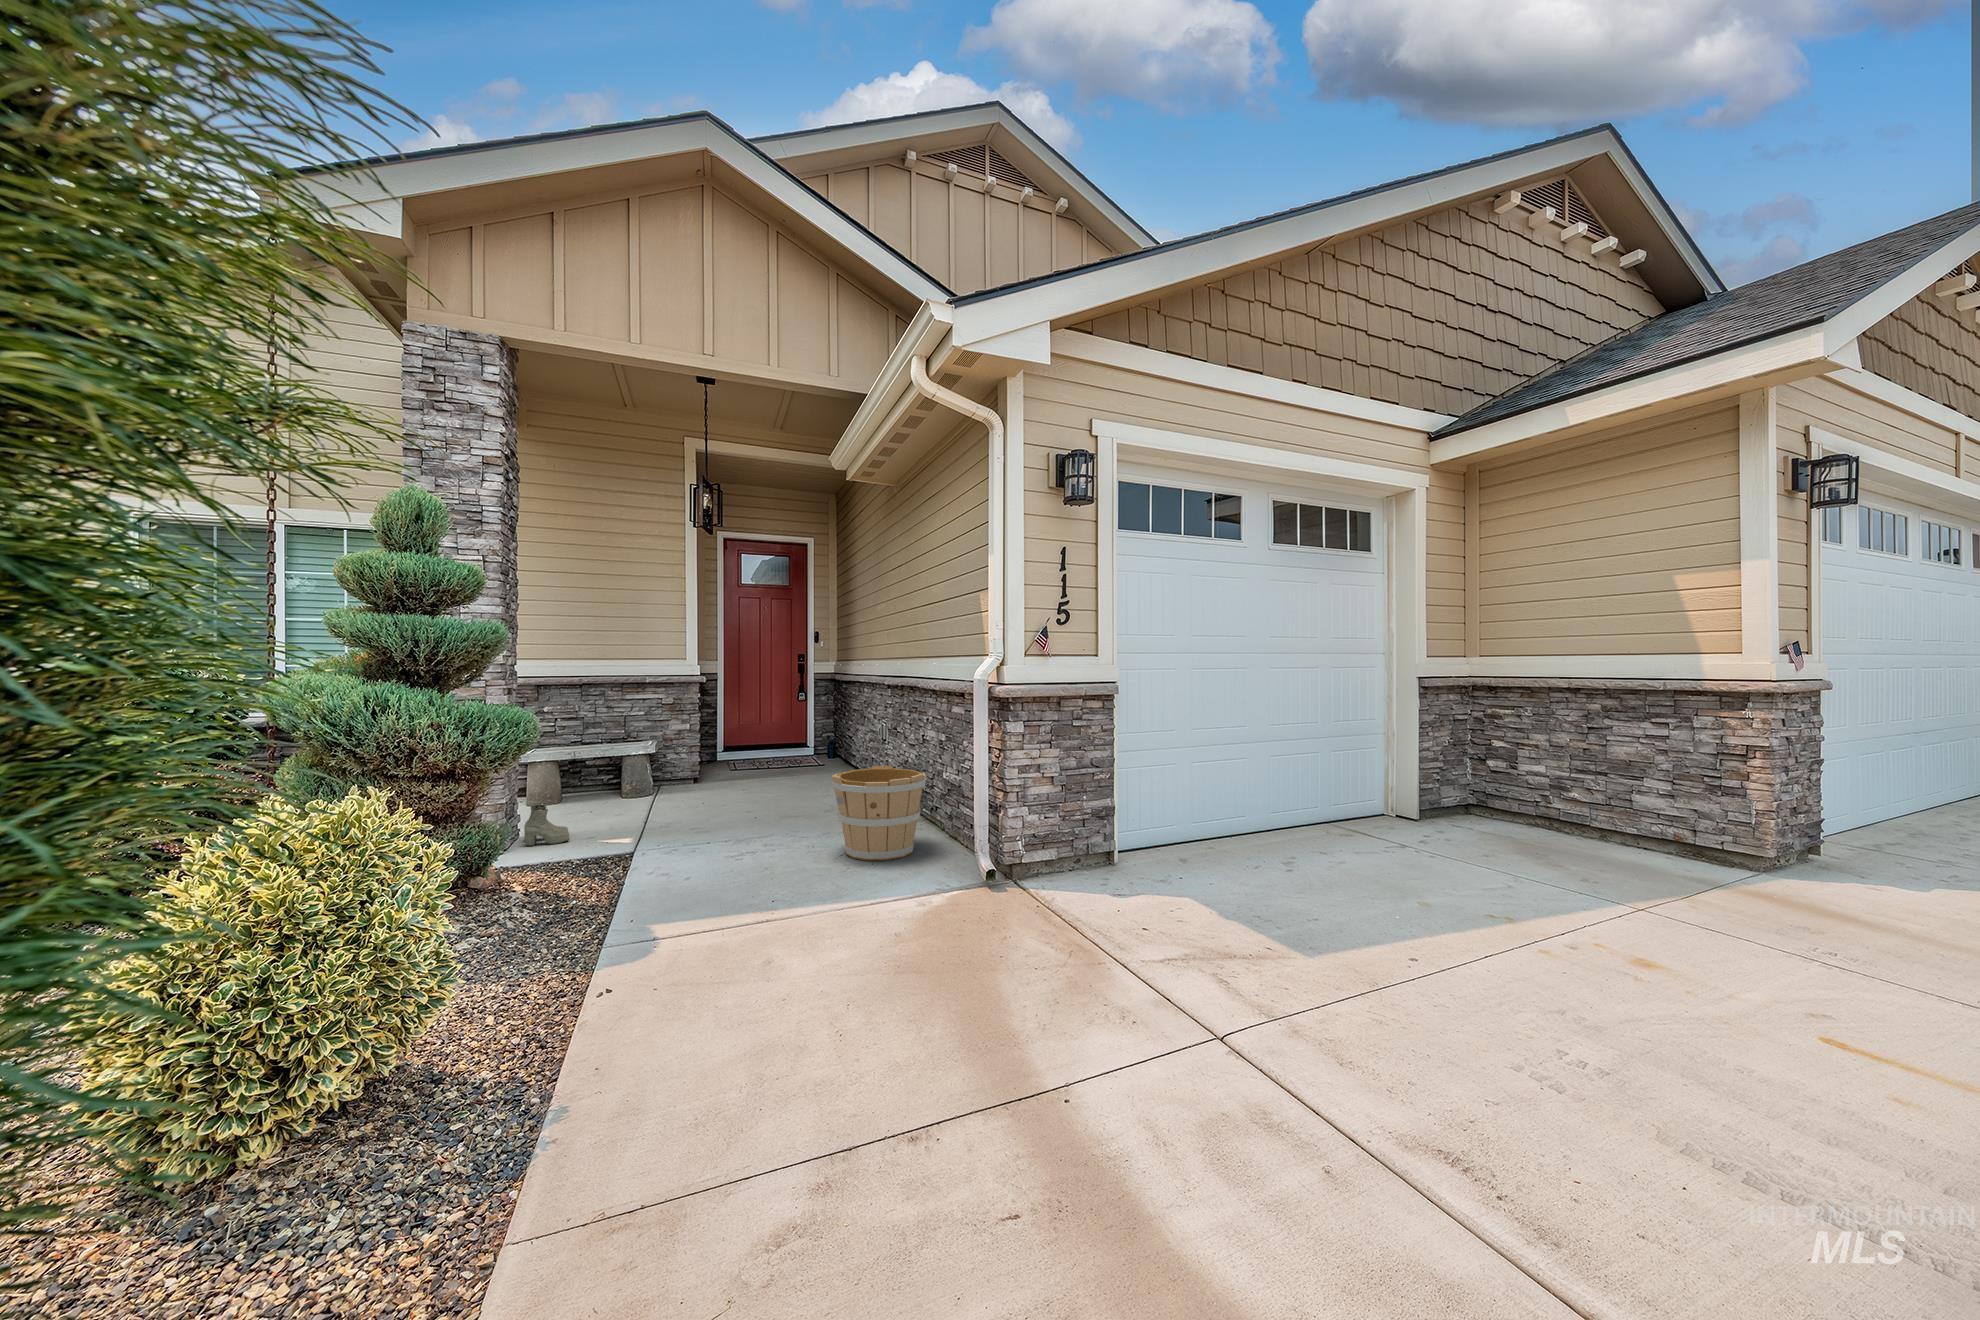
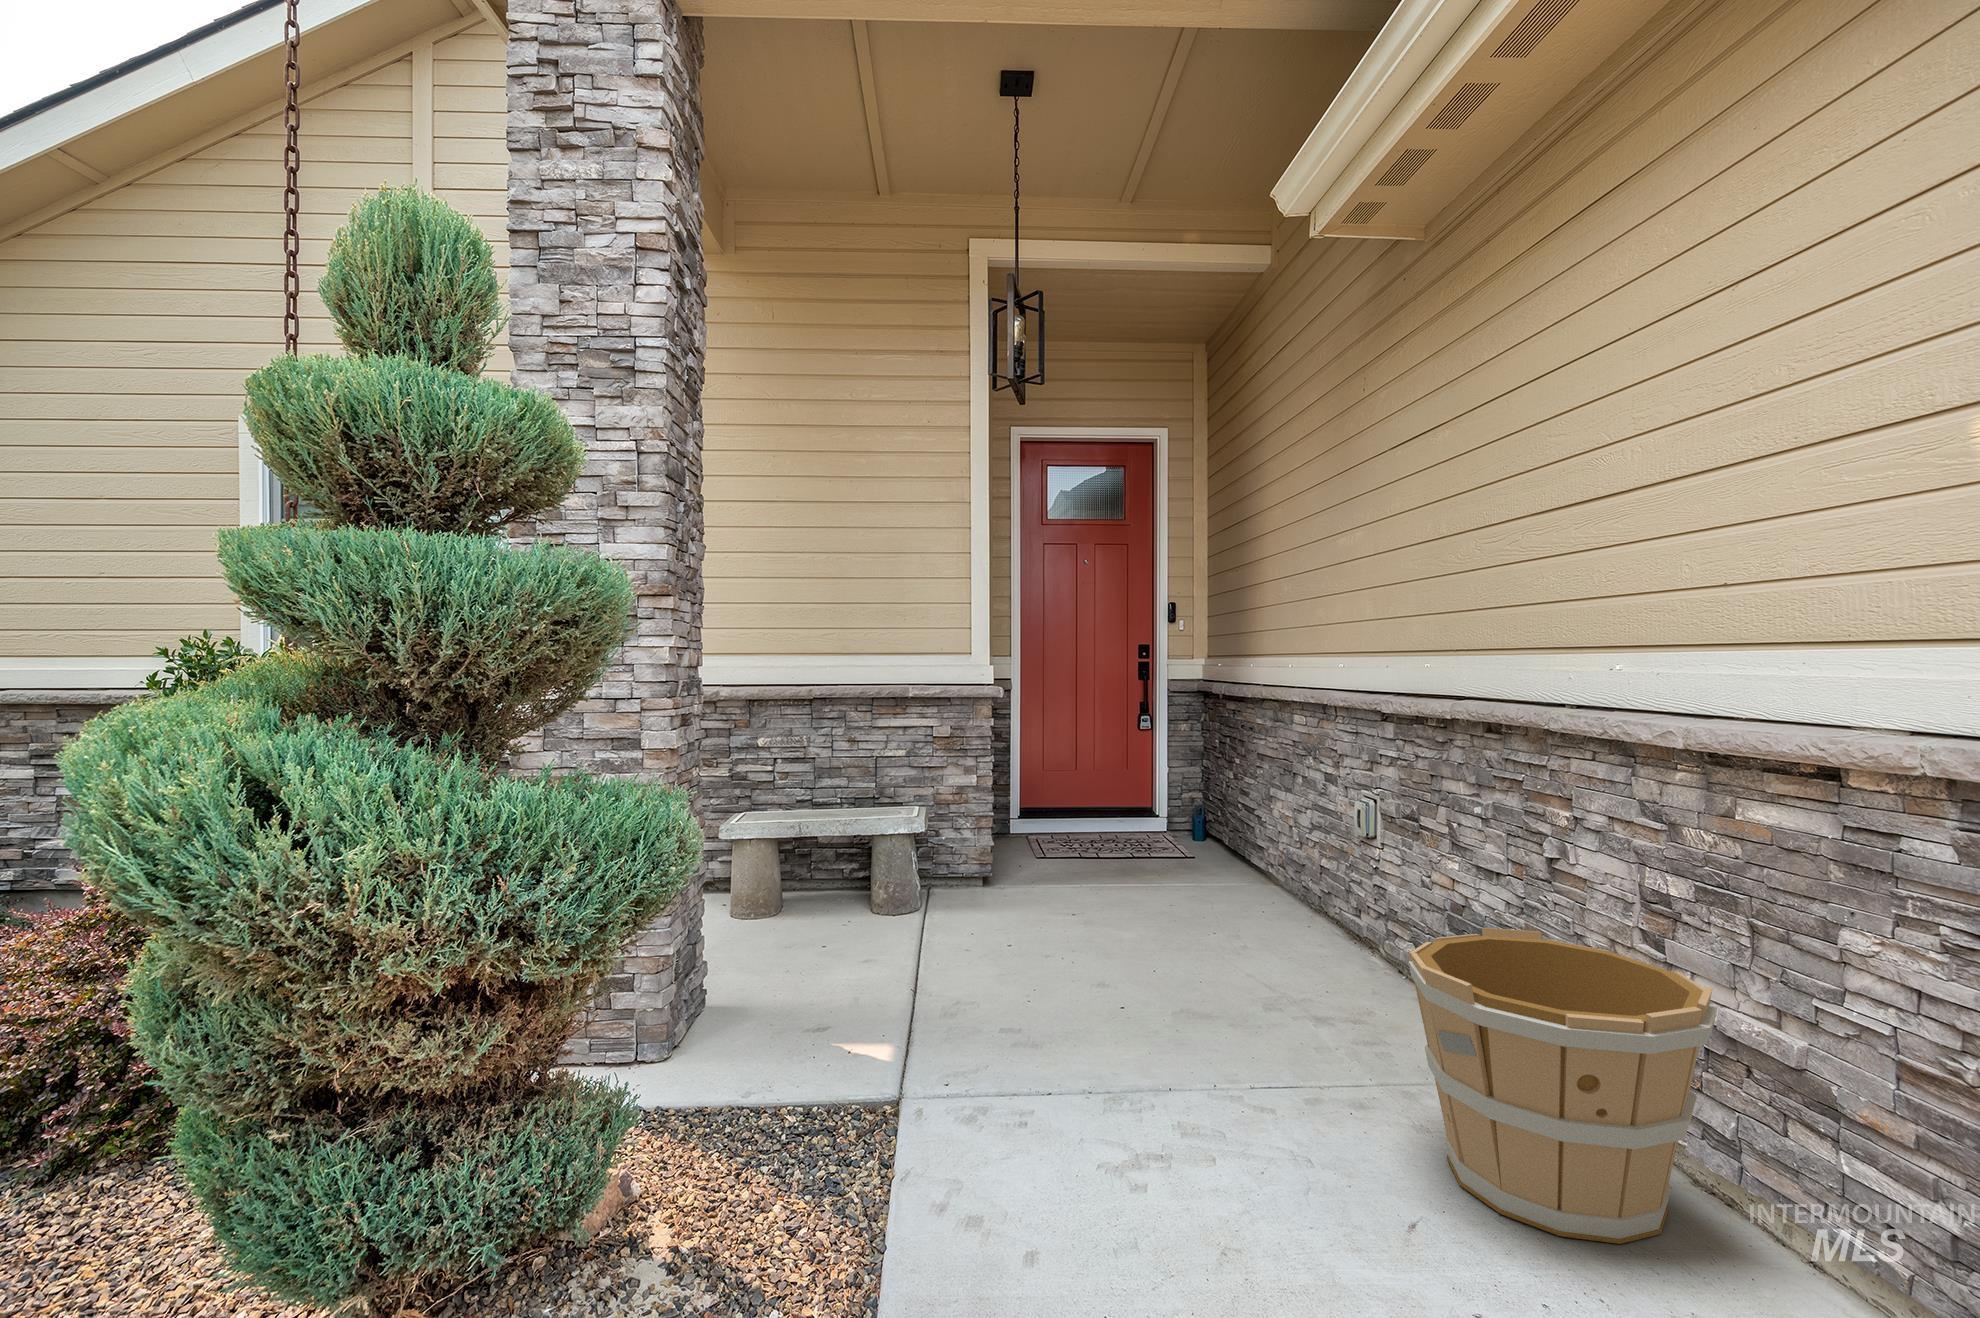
boots: present [524,805,569,846] -> none [711,940,790,1029]

